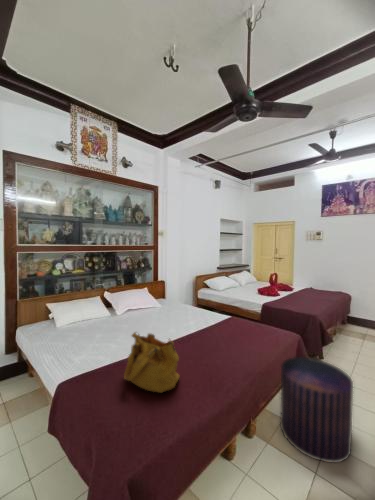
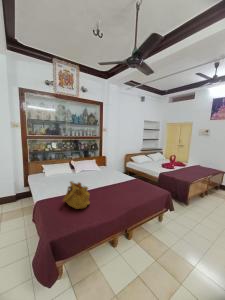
pouf: present [280,357,353,463] -> none [147,203,186,257]

